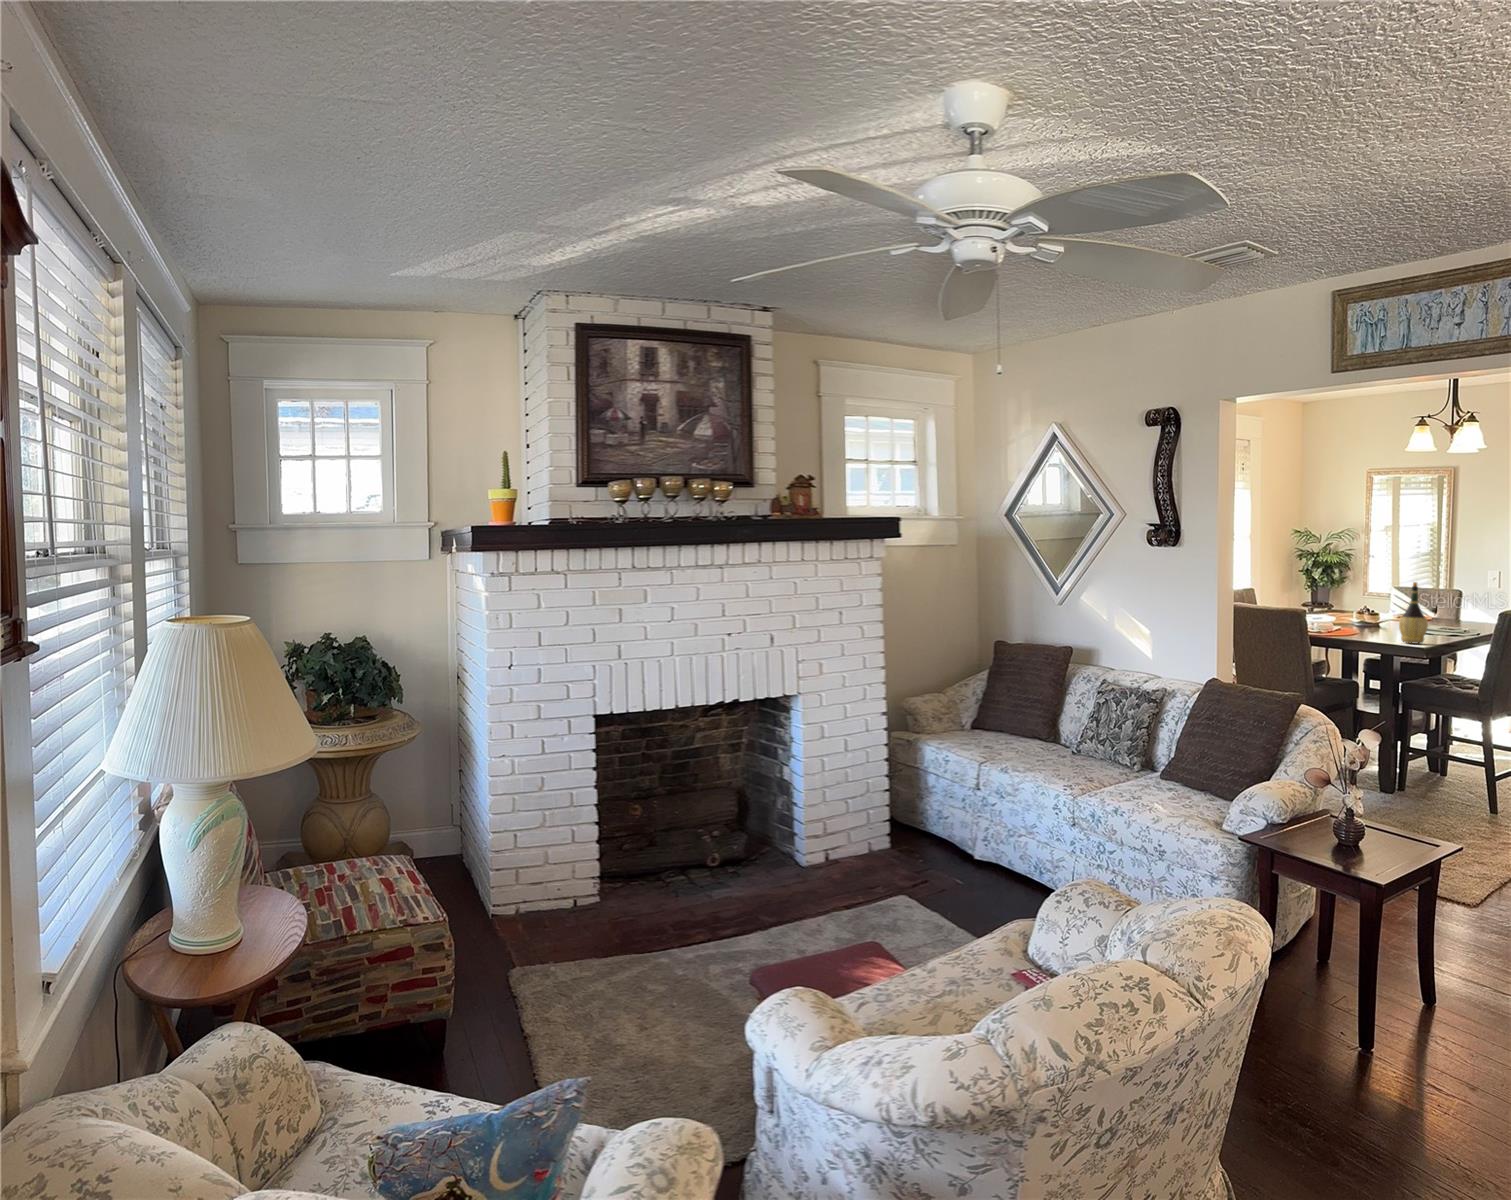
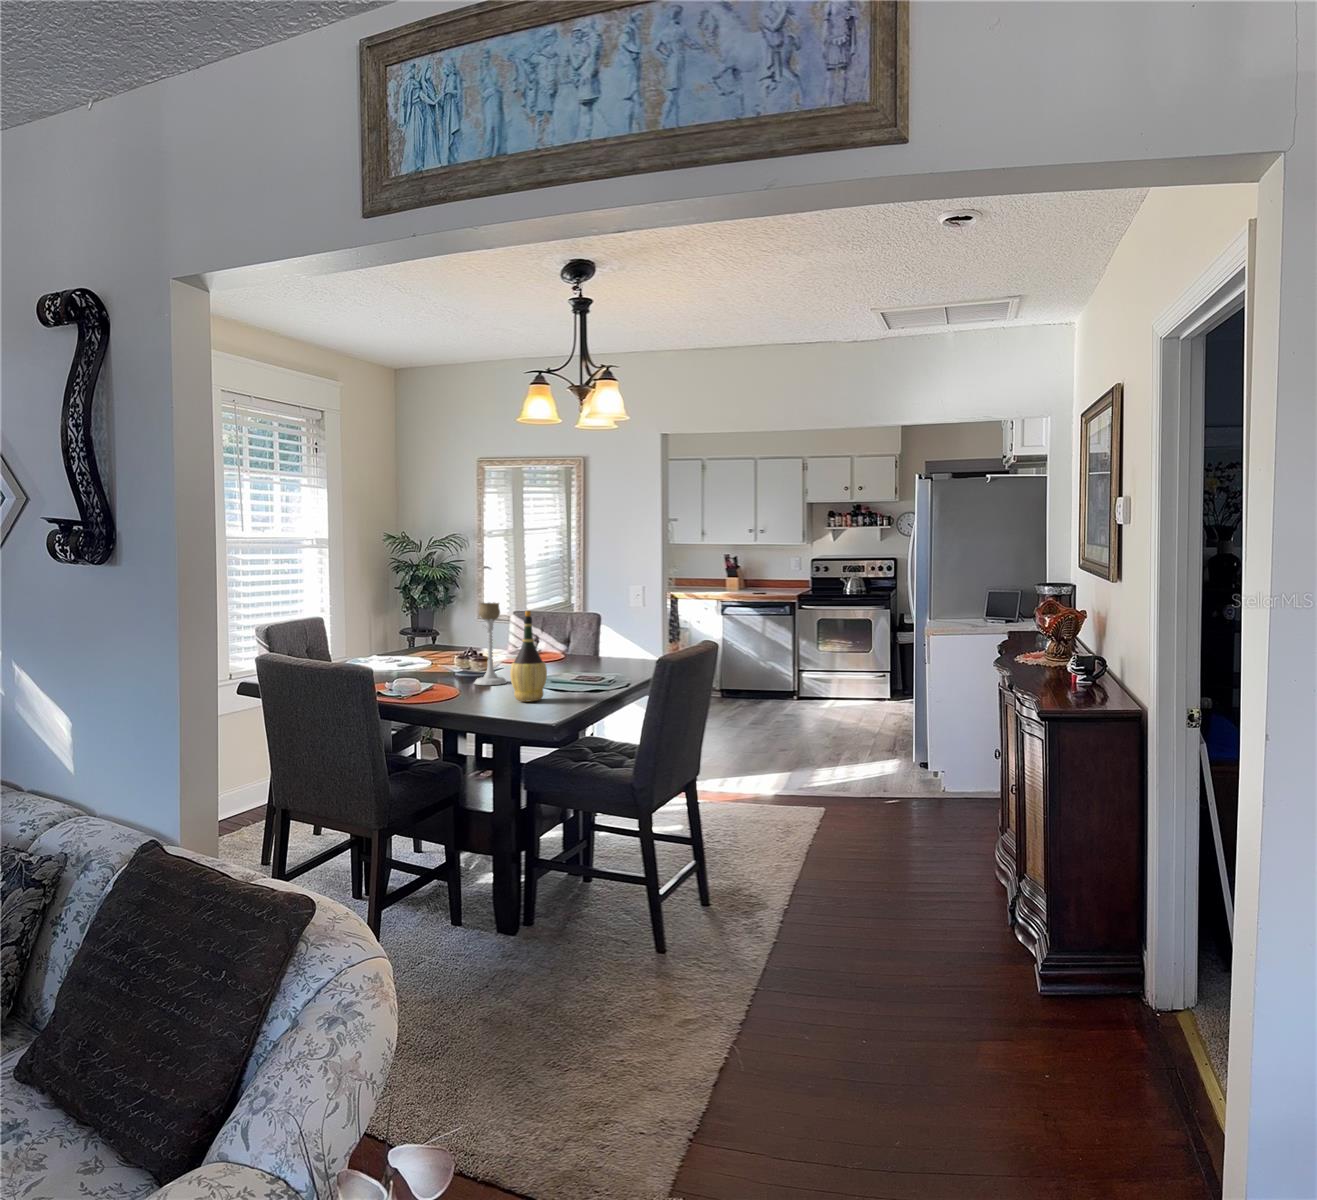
candle holder: none [1369,578,1396,636] -> present [474,603,507,685]

